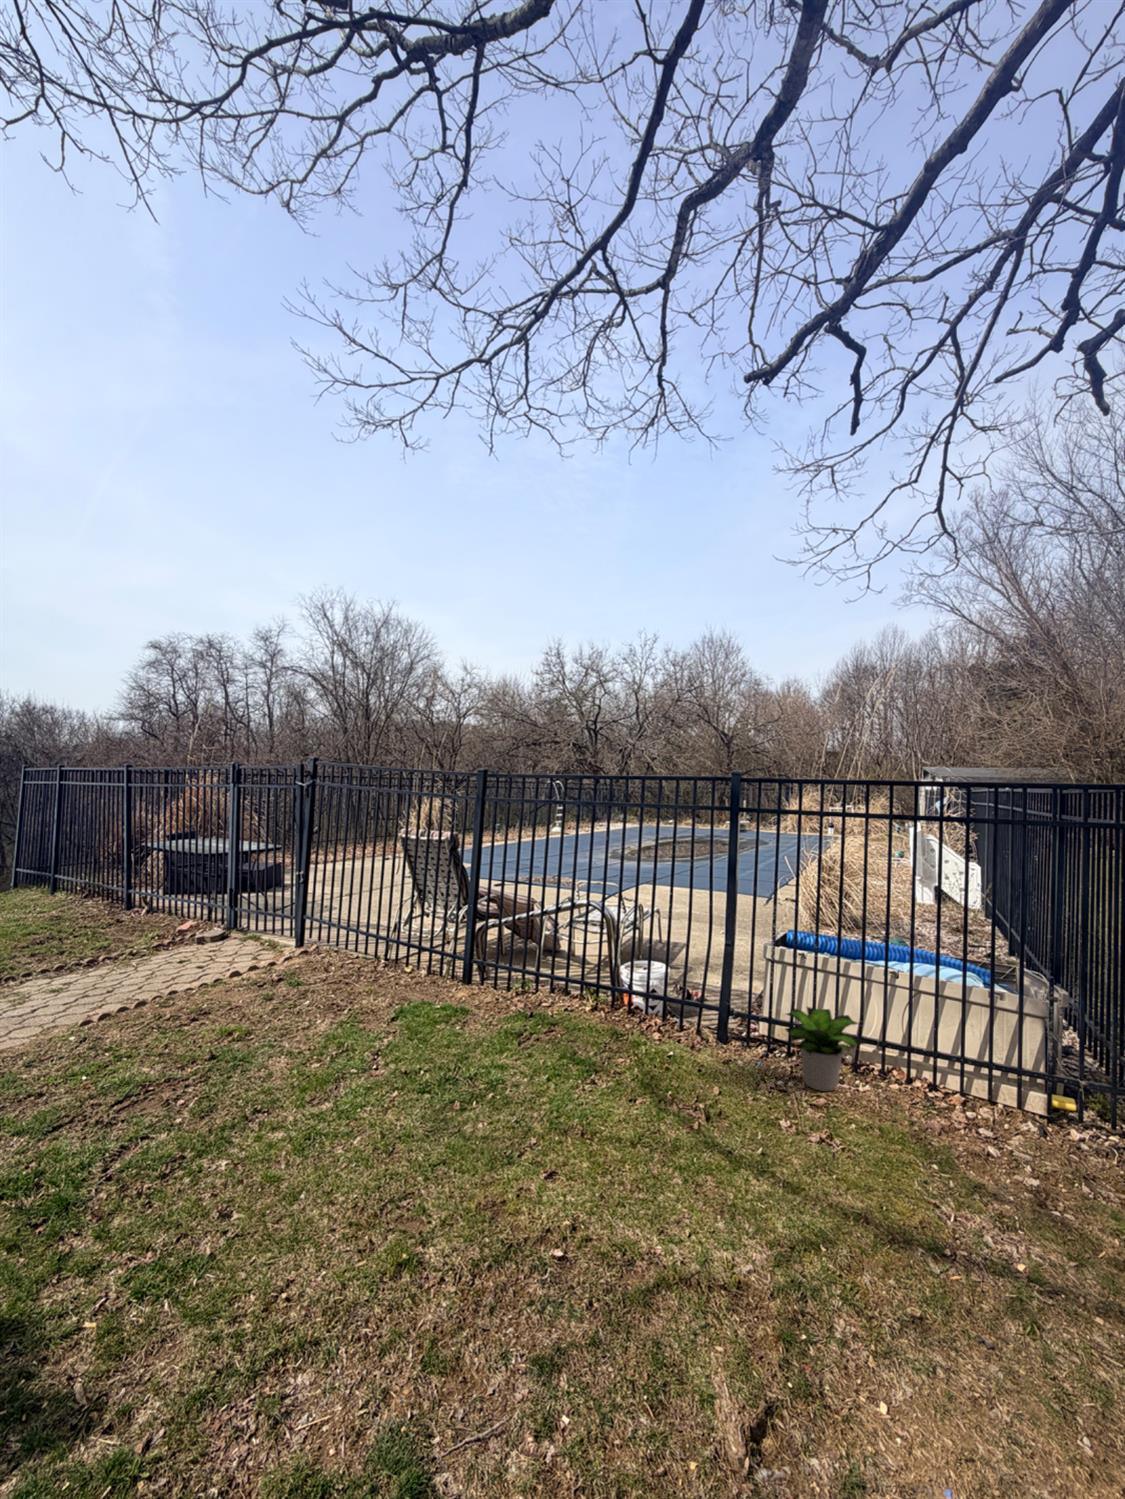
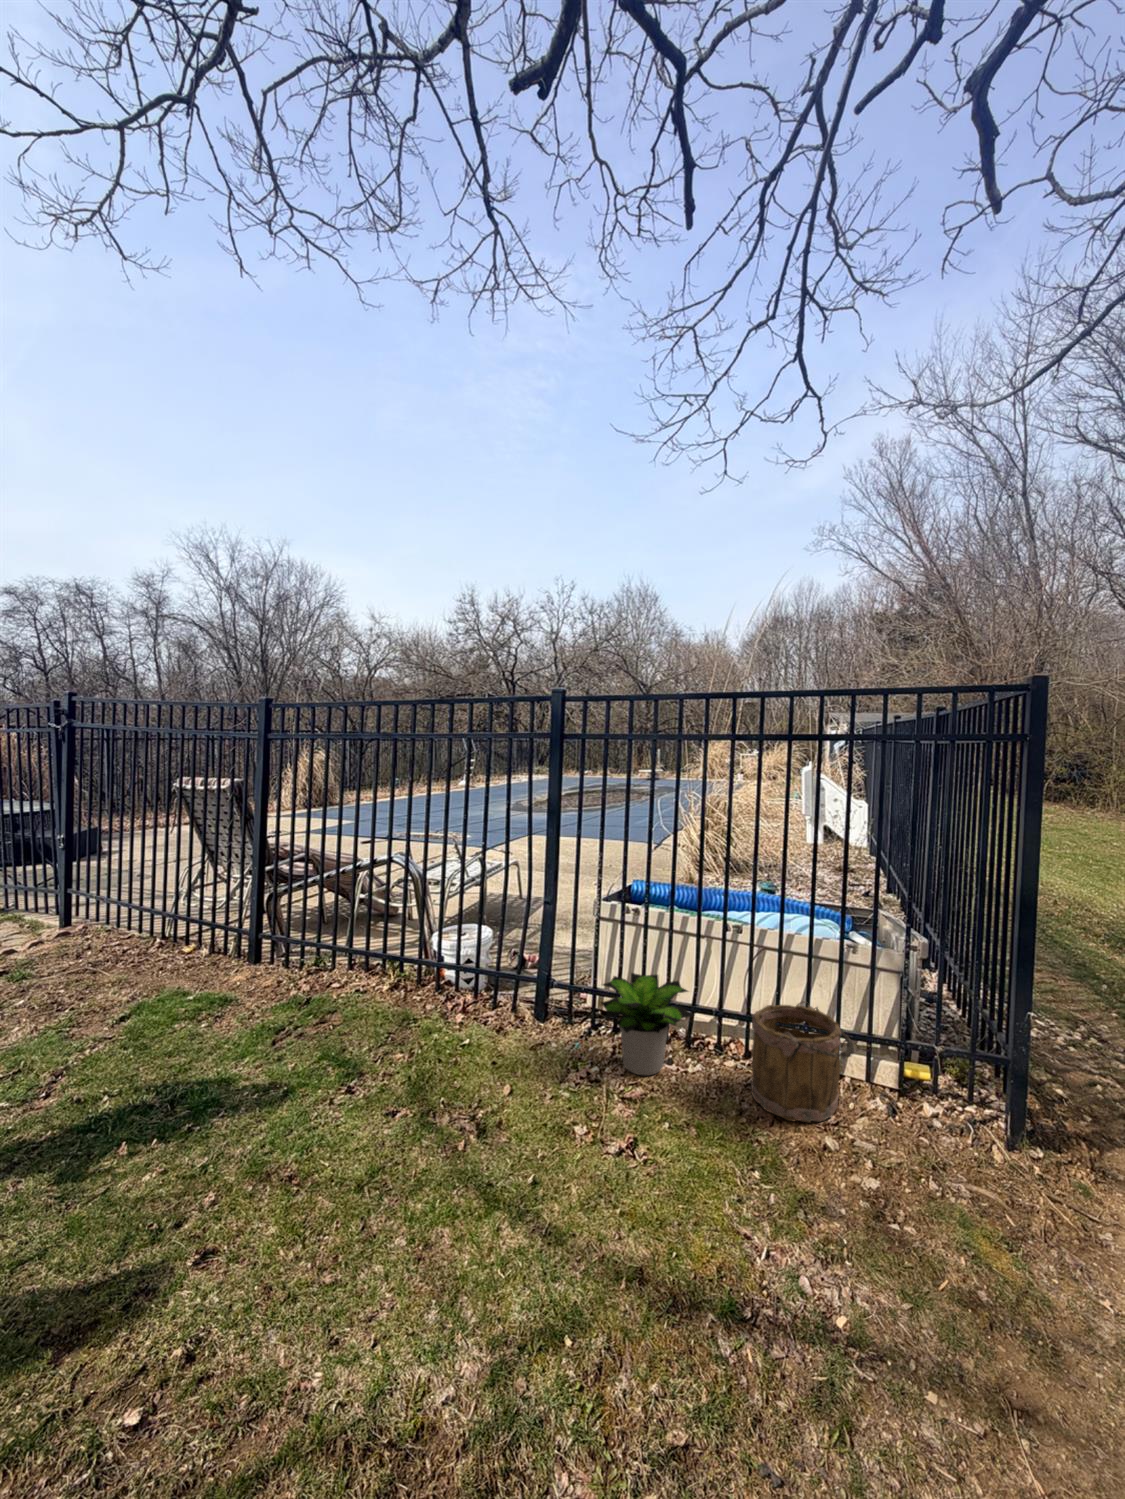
bucket: none [917,1037,1010,1136] -> present [751,1001,854,1123]

